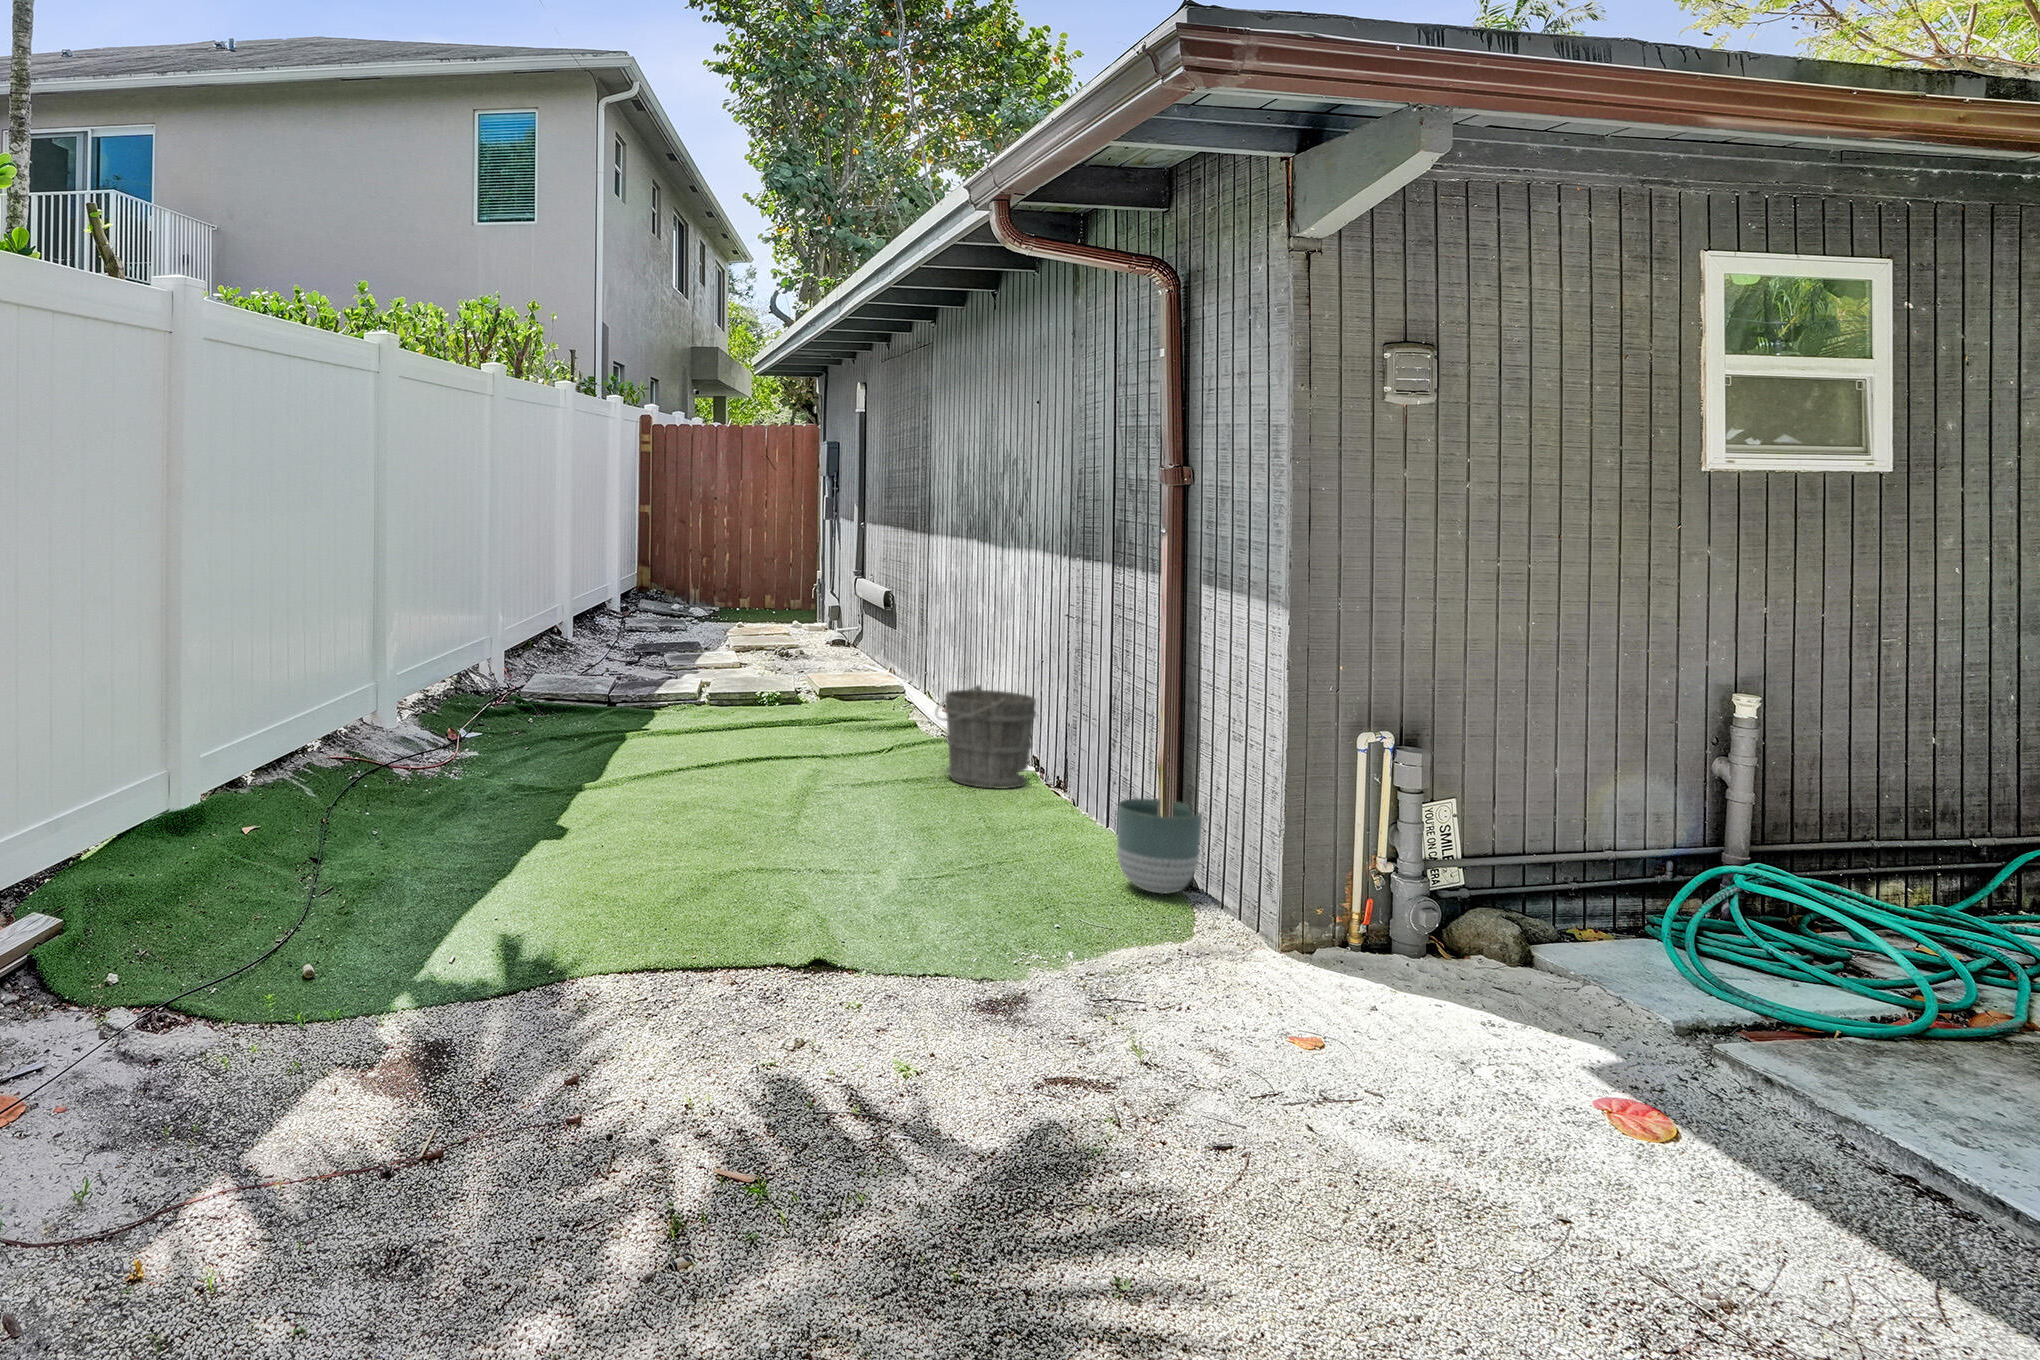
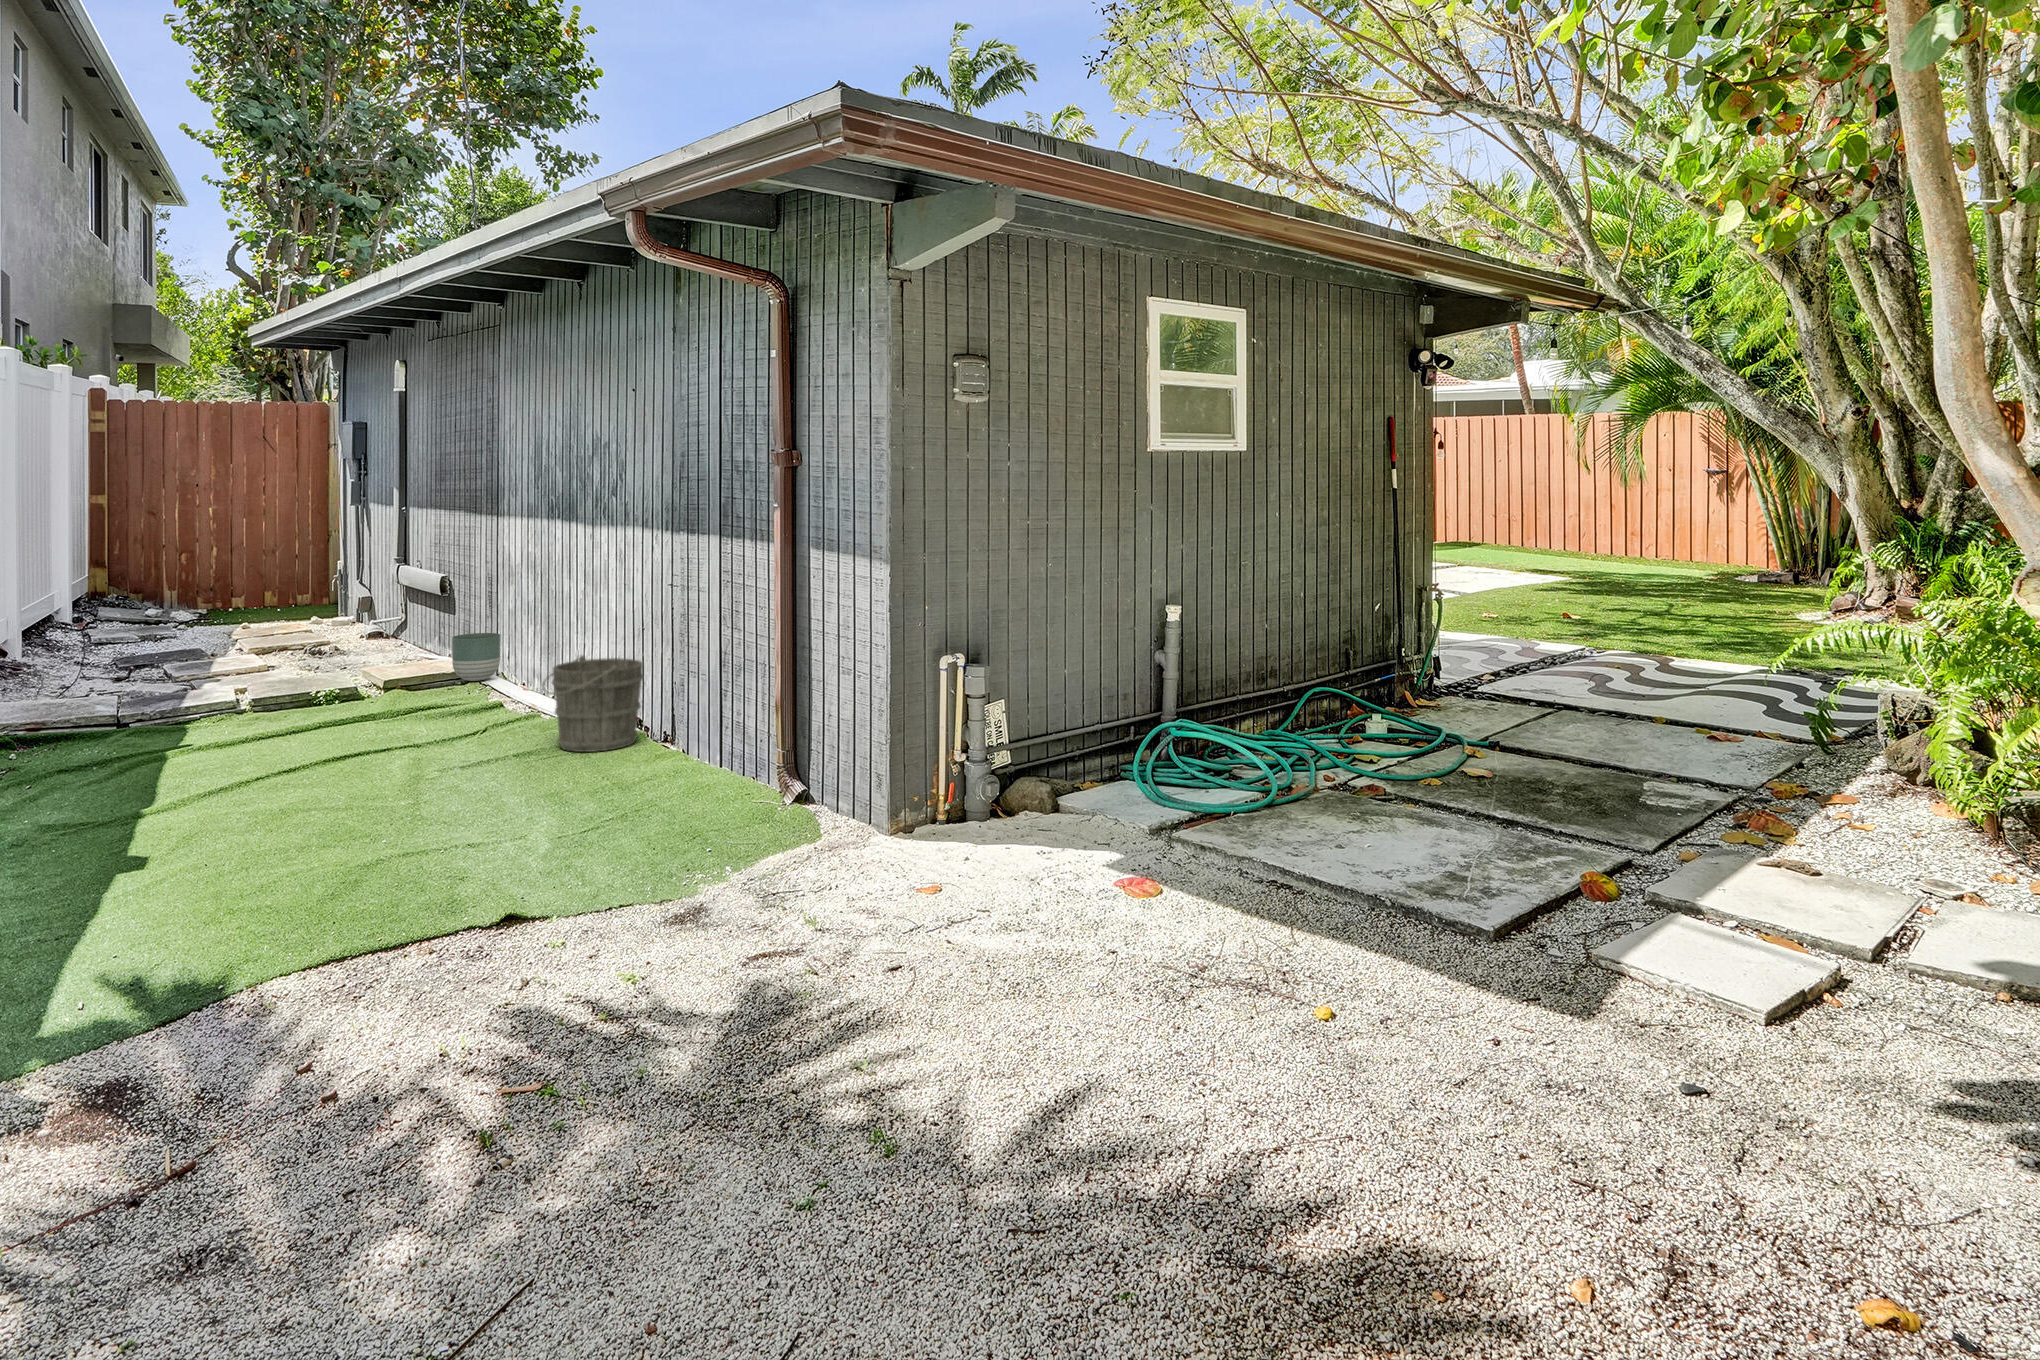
planter: present [1117,799,1202,894] -> present [452,633,501,681]

